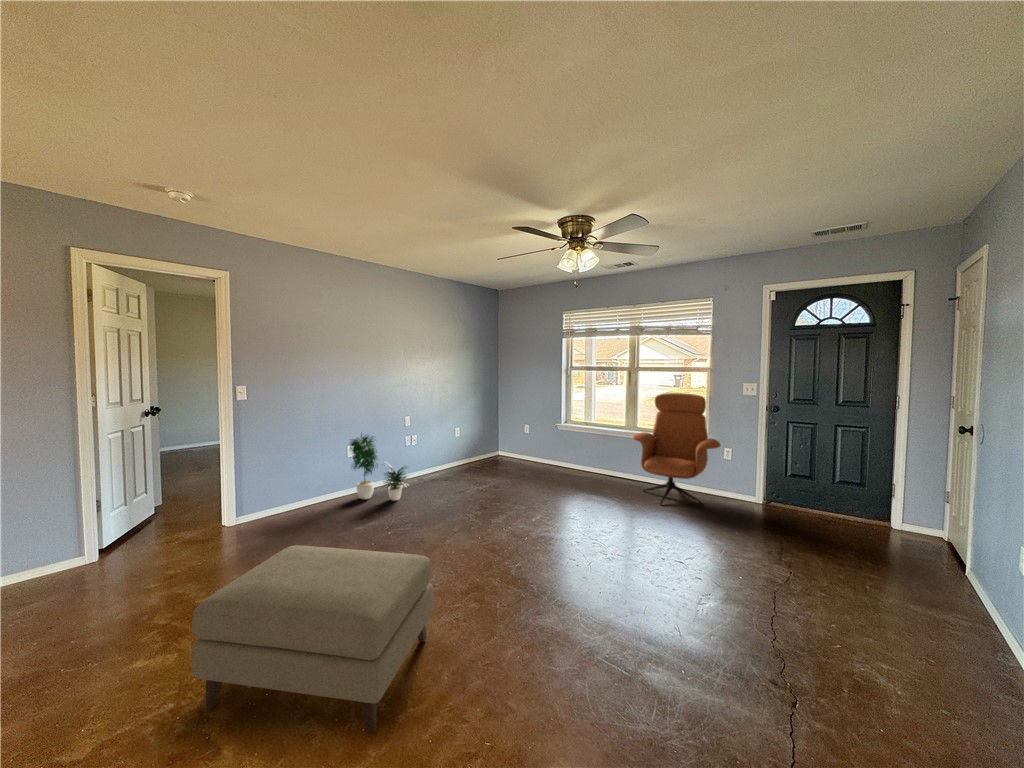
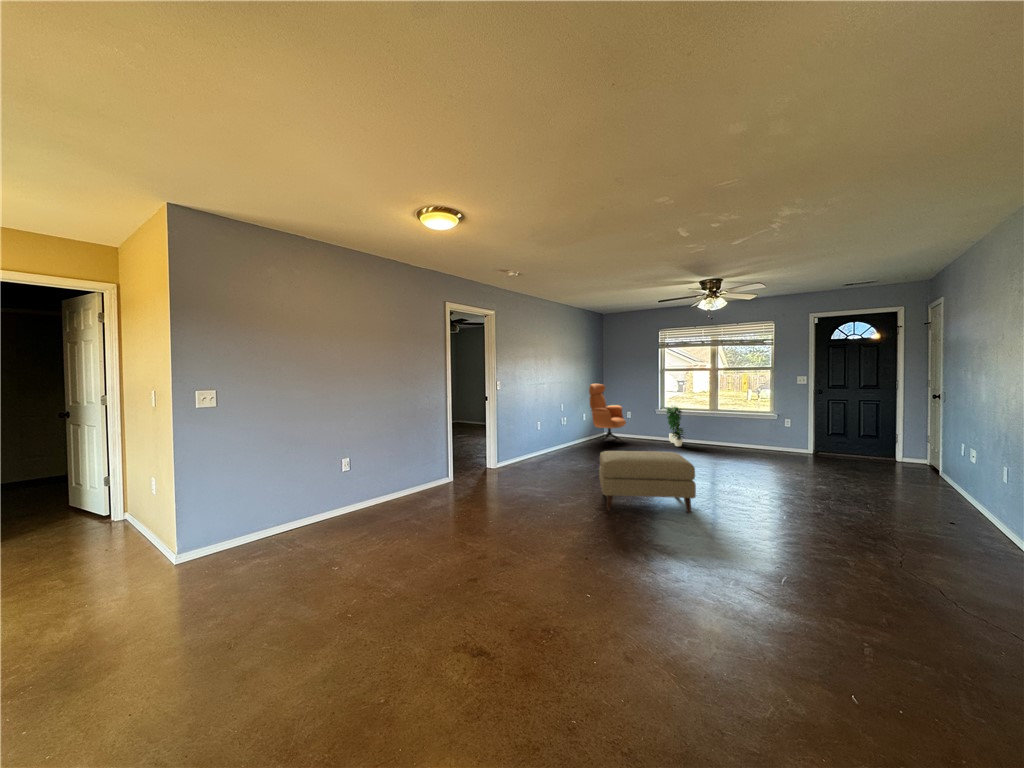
armchair: present [633,393,721,505] -> present [589,384,626,442]
potted plant: present [350,435,408,501] -> present [666,407,685,446]

